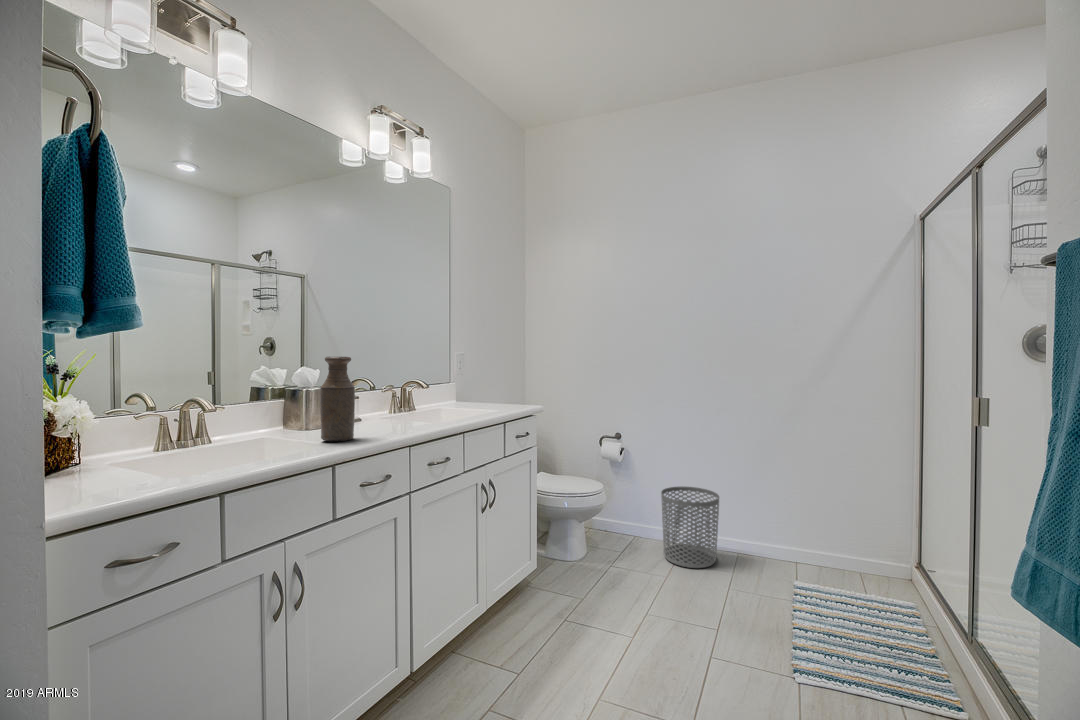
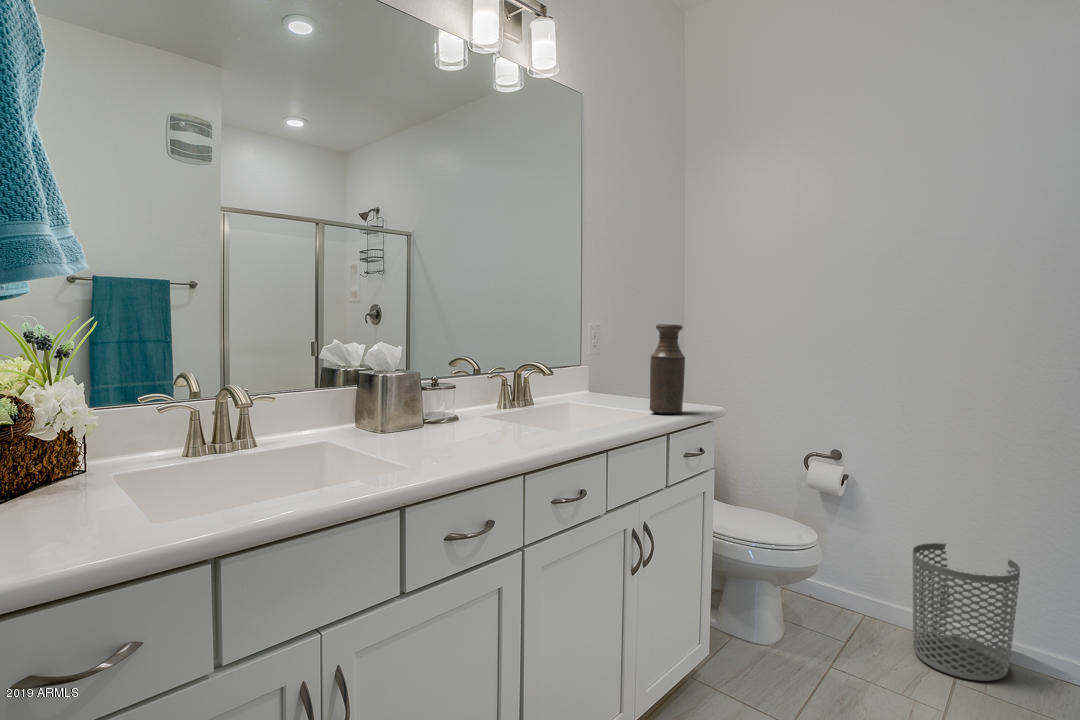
bottle: present [320,356,355,442] -> present [649,324,685,414]

